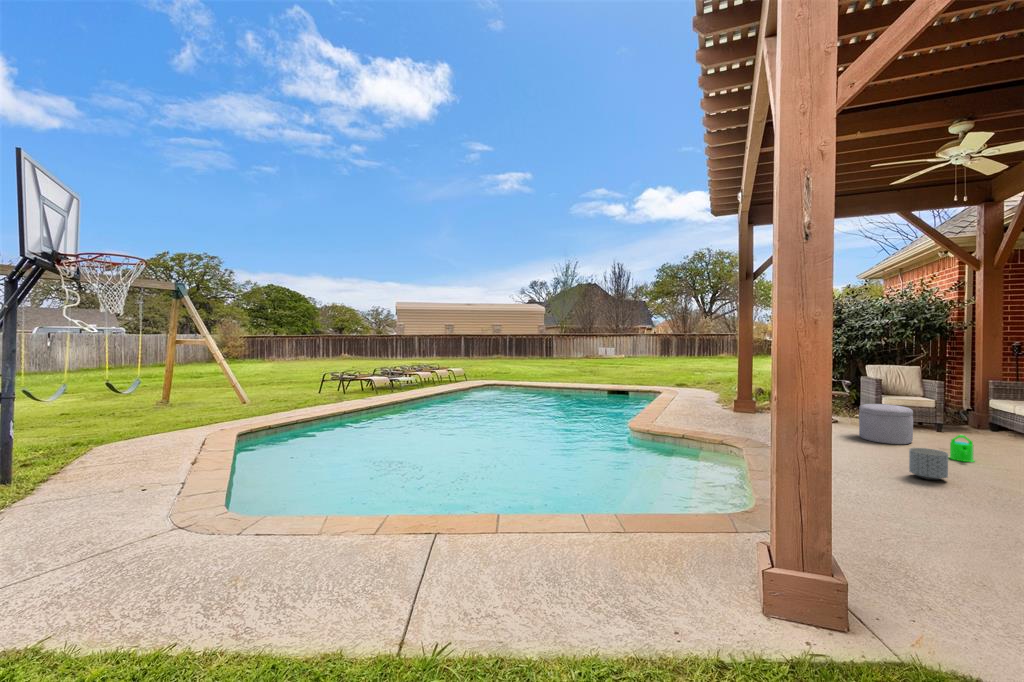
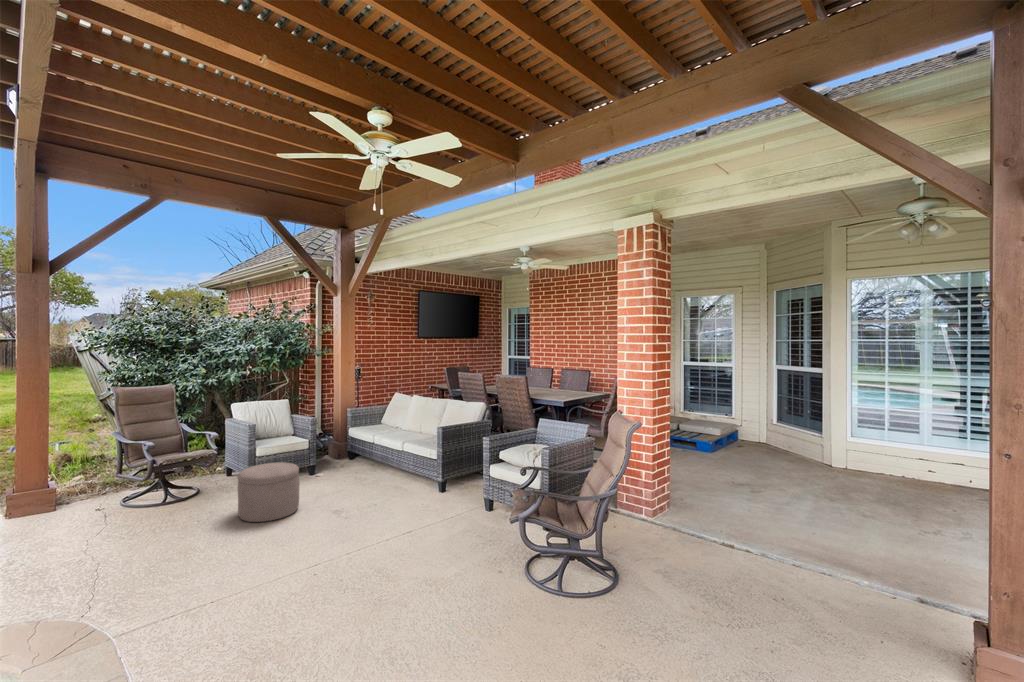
watering can: present [949,435,974,462] -> none [341,492,364,525]
planter: present [909,448,948,480] -> none [323,536,364,585]

